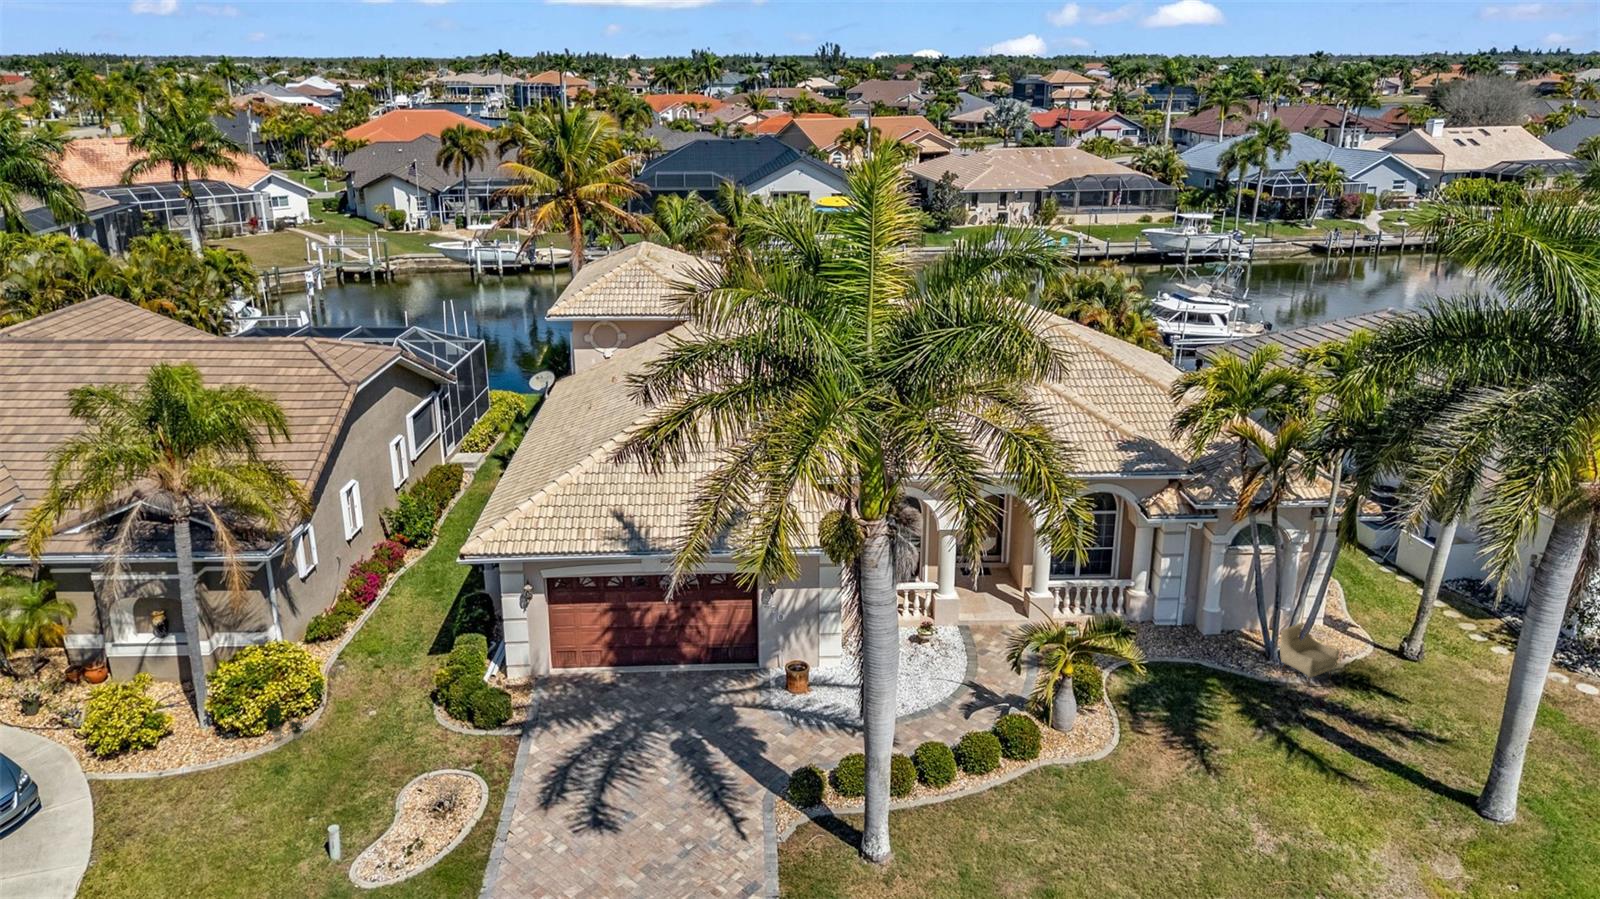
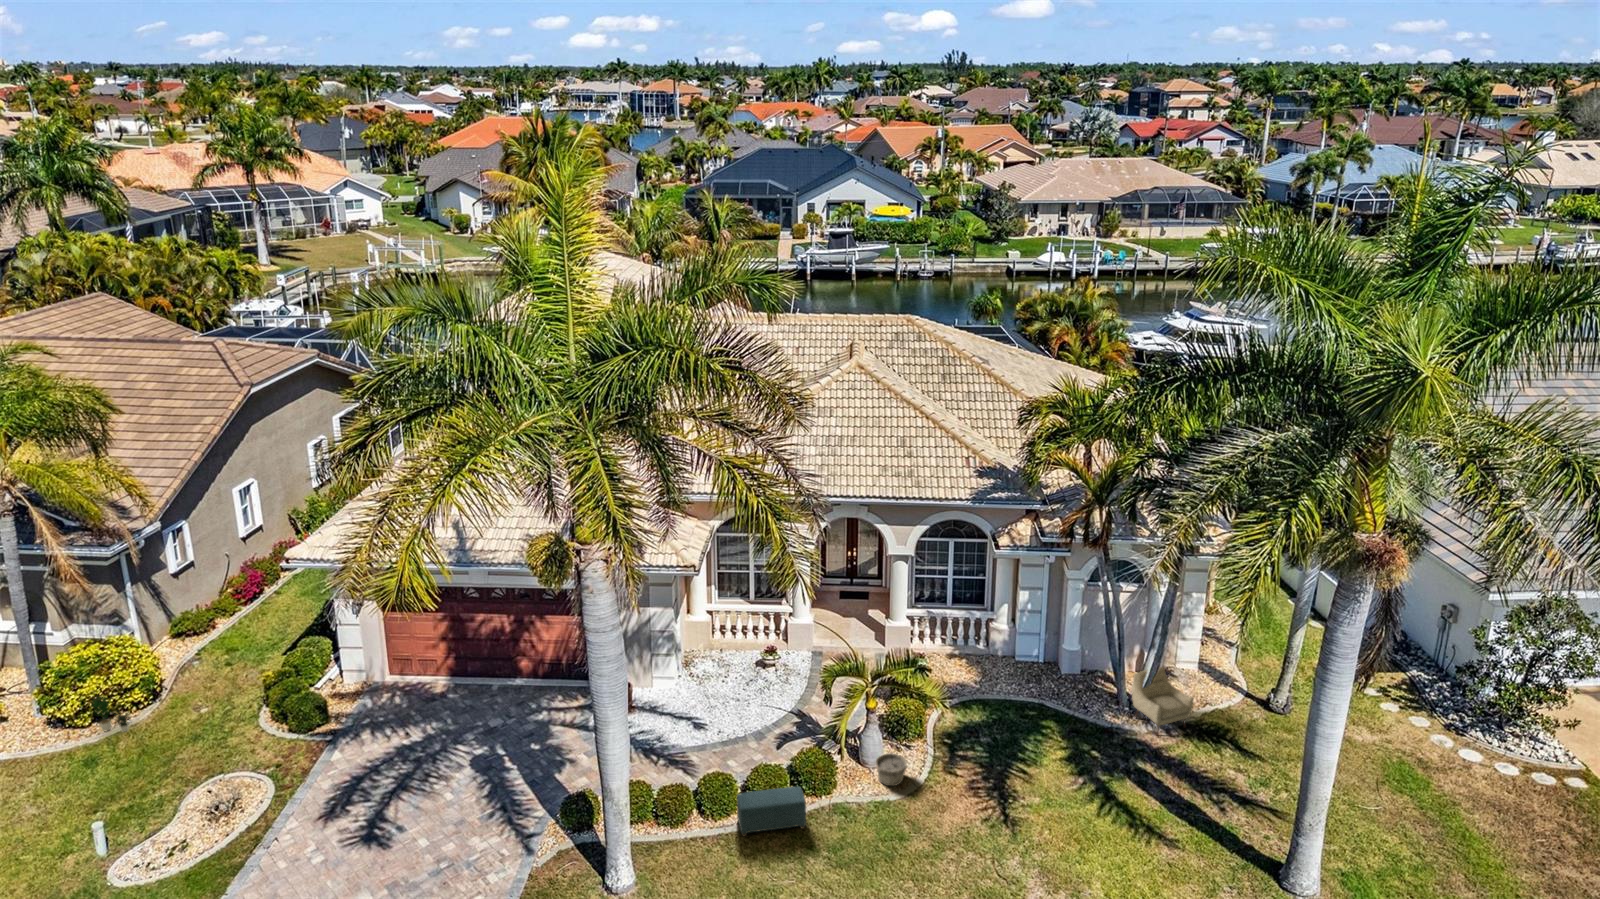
wooden bucket: none [1070,716,1101,746] -> present [876,753,907,786]
bench: none [958,750,1028,800] -> present [737,787,806,836]

